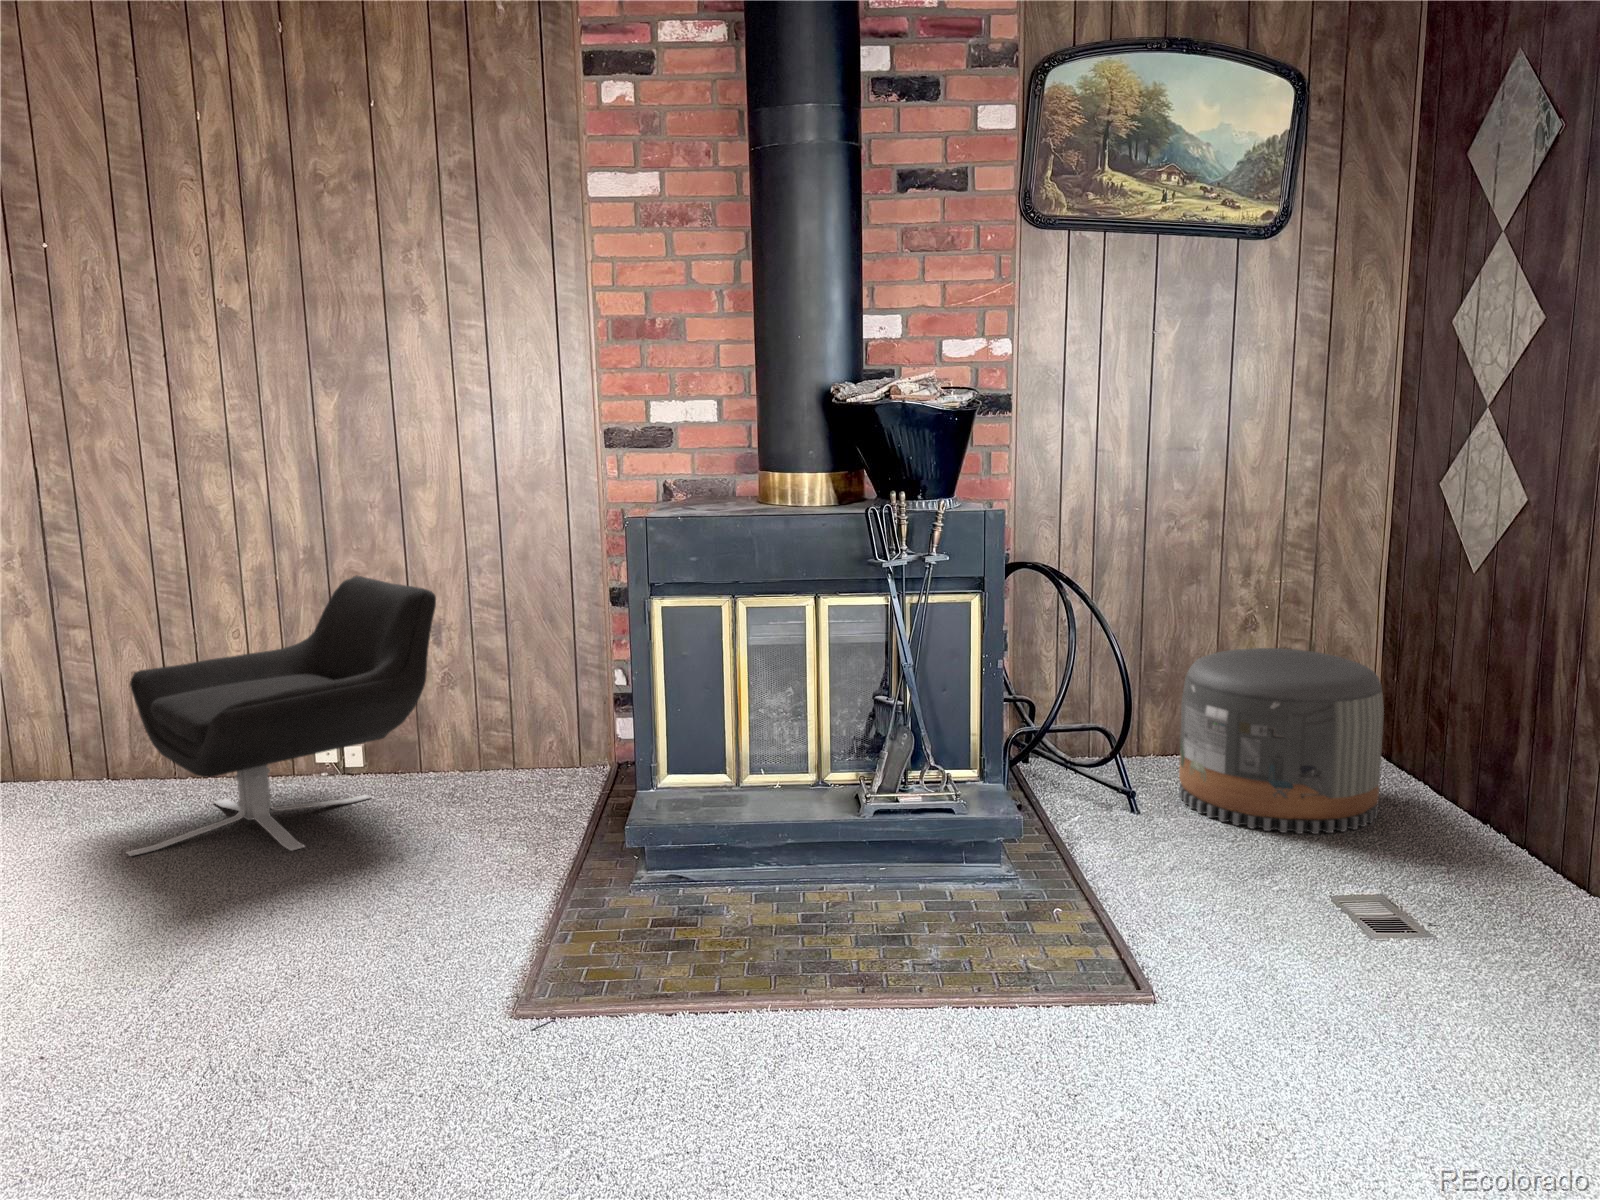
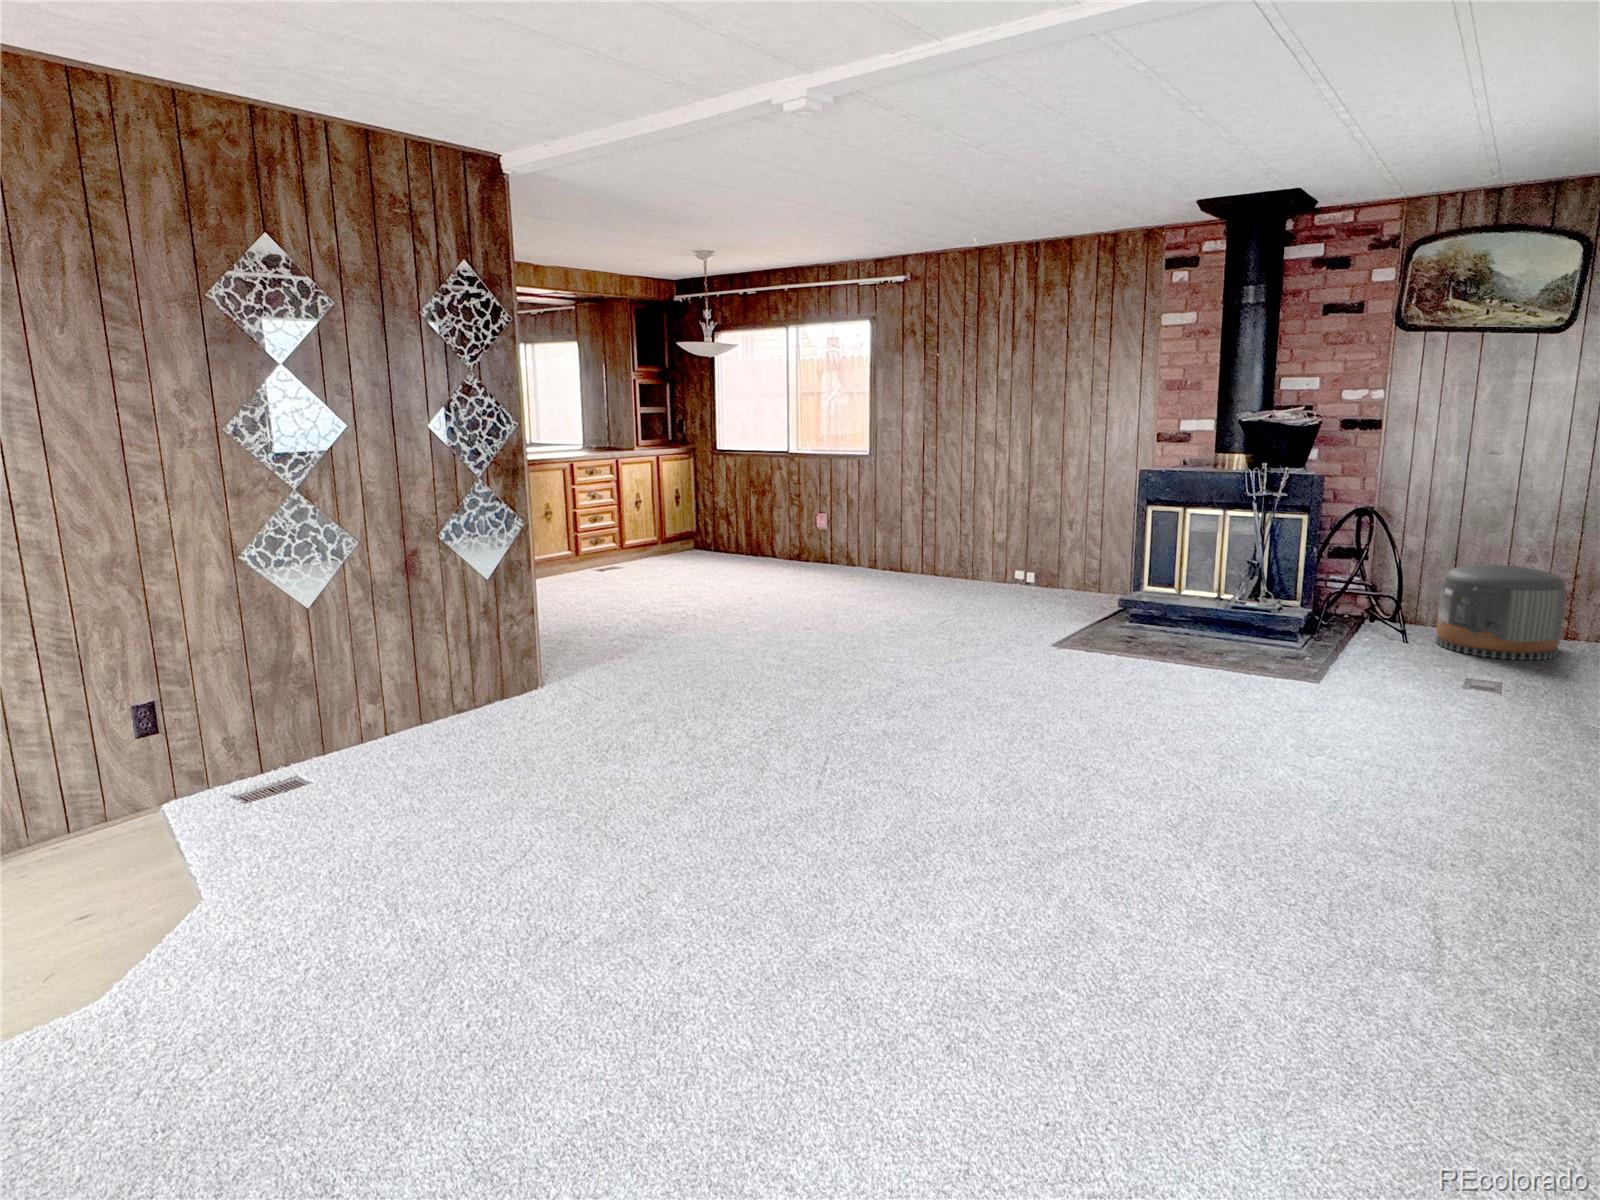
lounge chair: present [127,576,436,856] -> none [942,497,1069,602]

